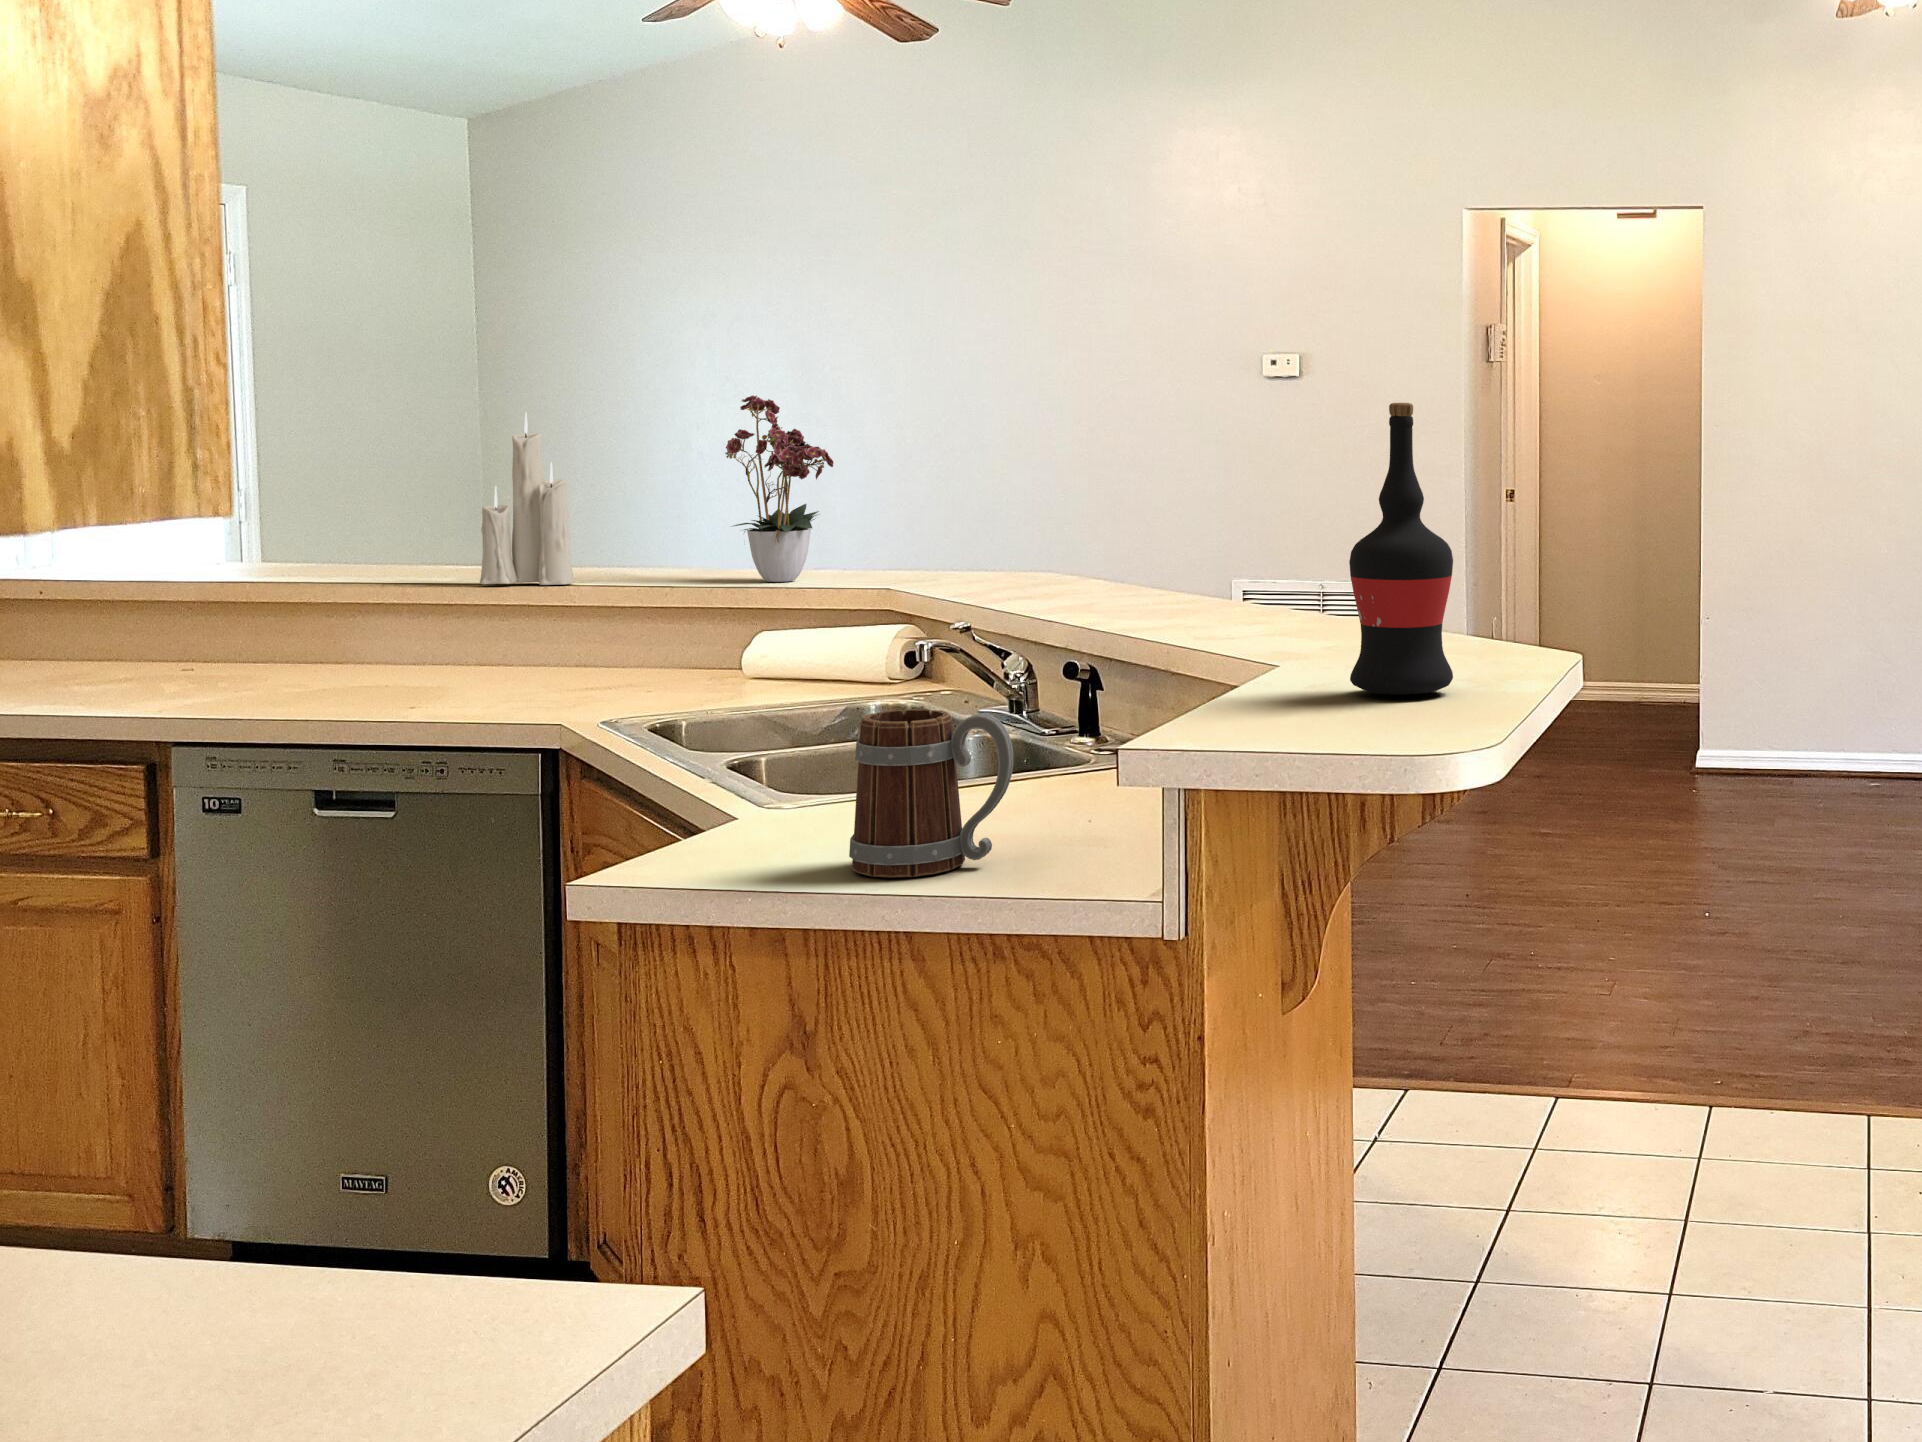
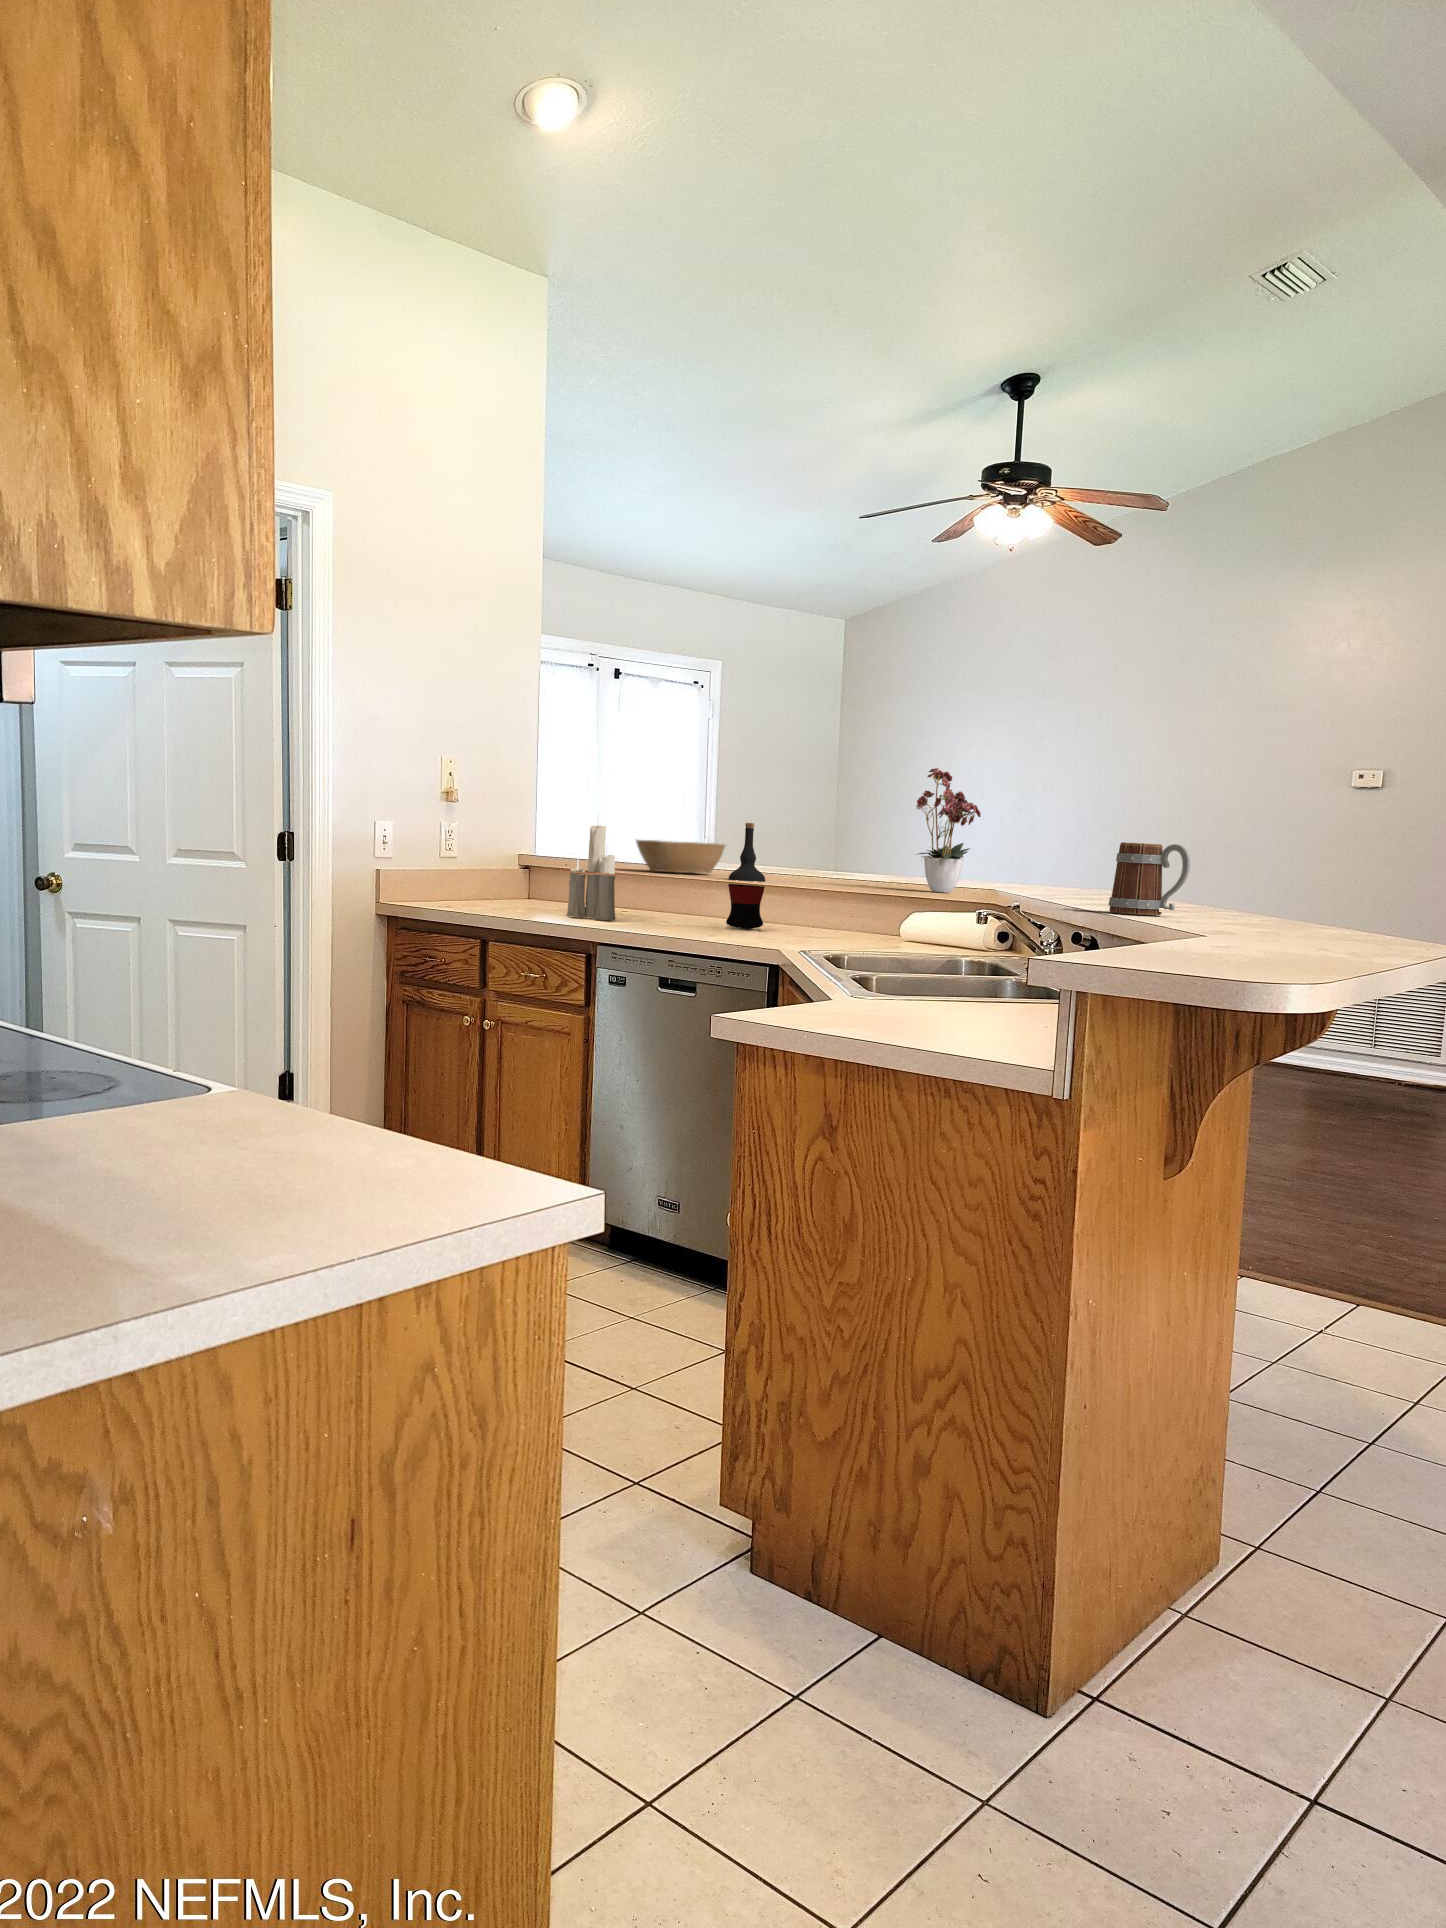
wine bottle: present [1349,403,1453,695] -> present [726,823,765,929]
candle: present [480,413,575,585] -> present [566,813,616,920]
bowl: none [191,524,376,583] -> present [636,840,725,873]
mug: present [849,709,1013,878] -> present [1109,842,1190,915]

